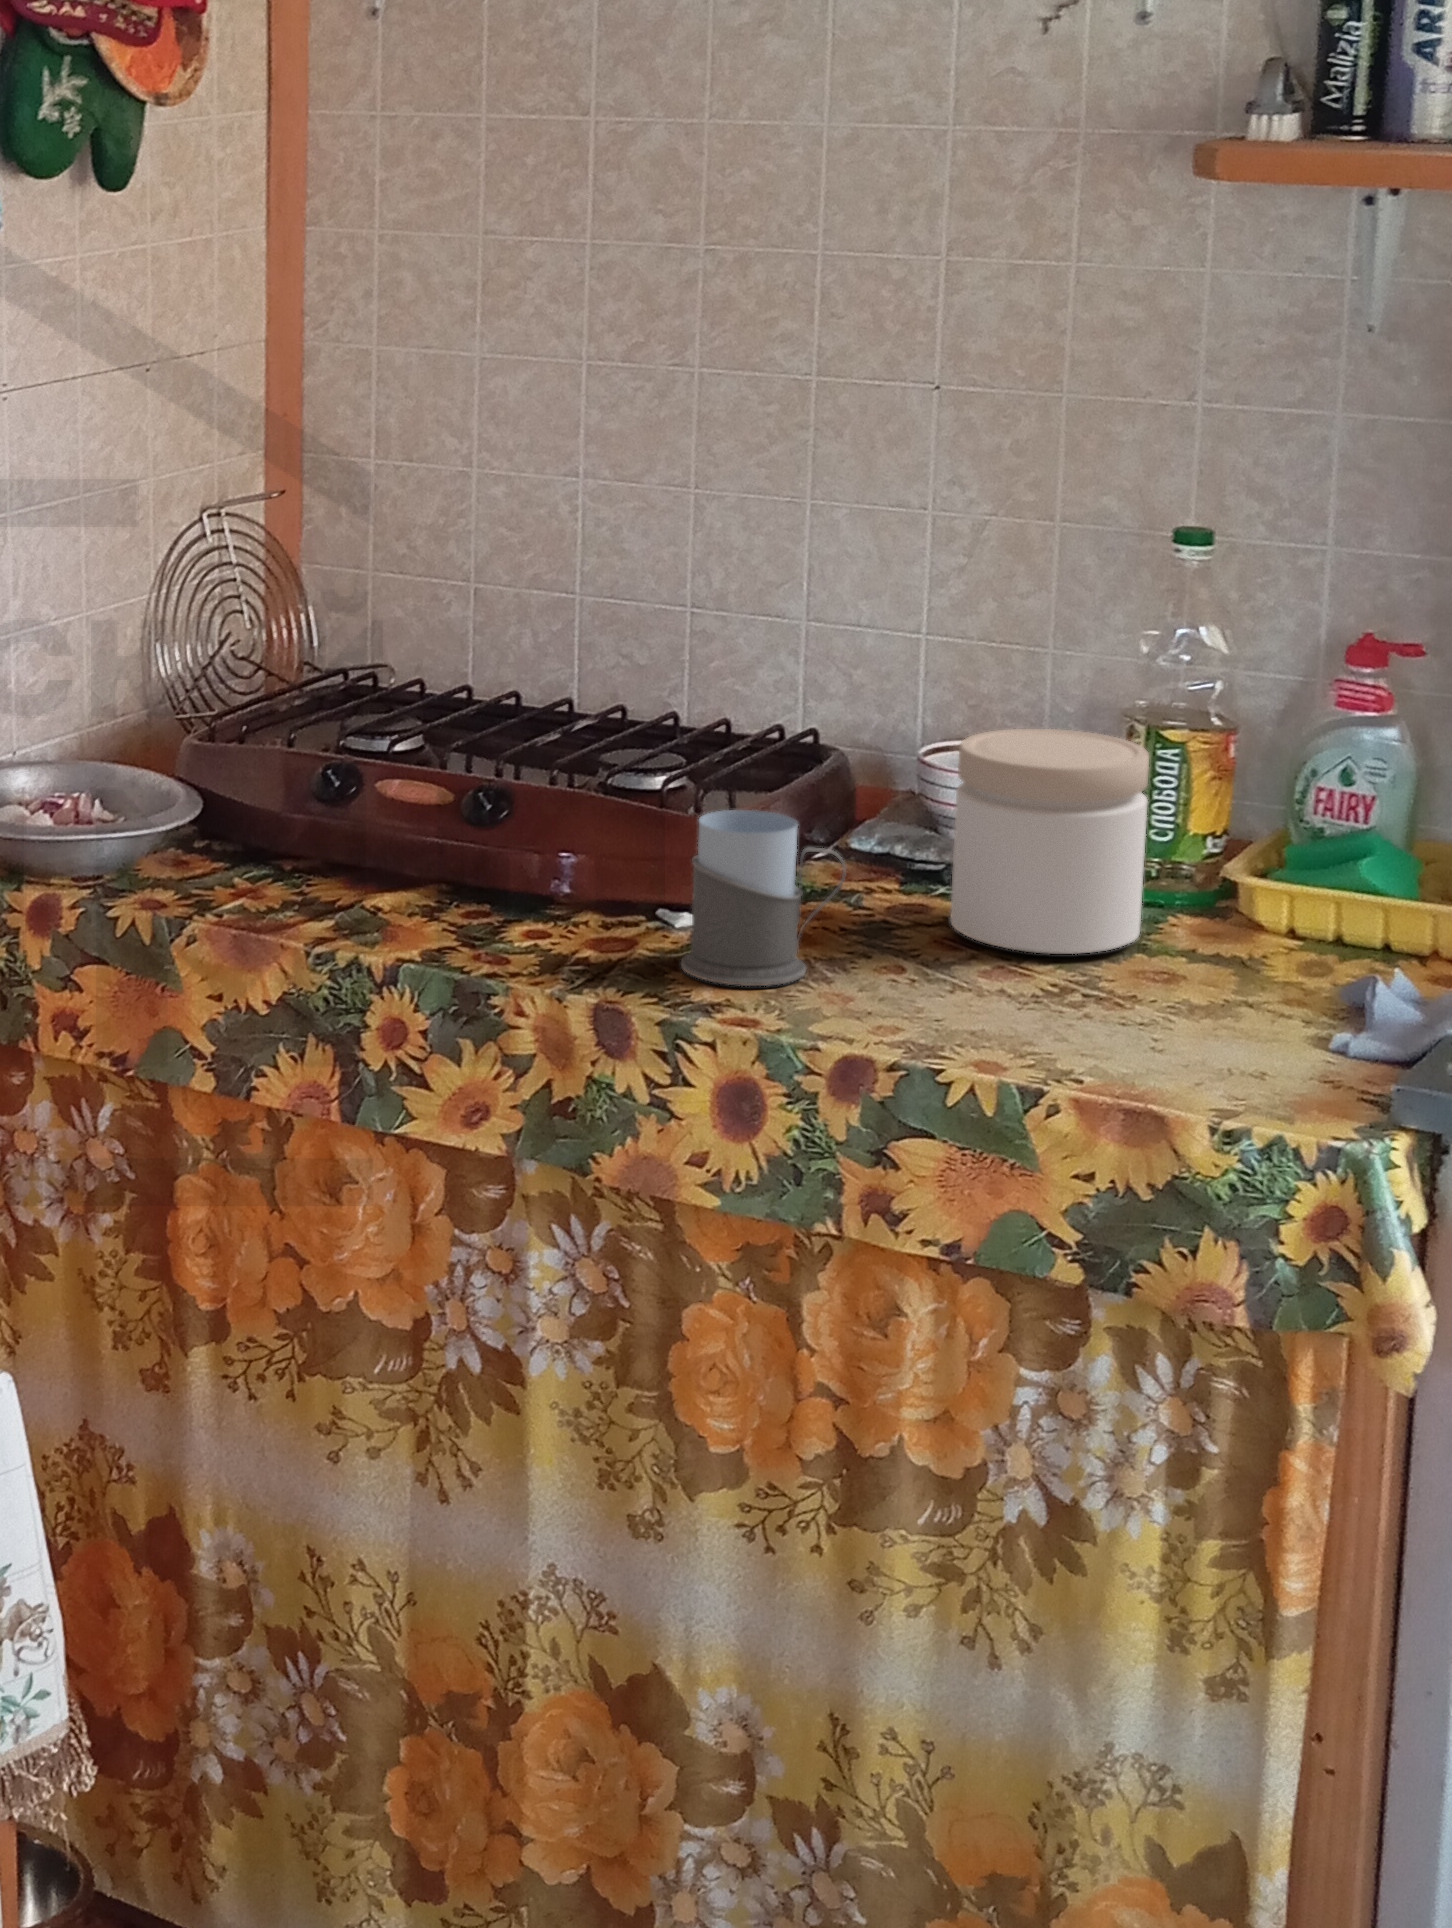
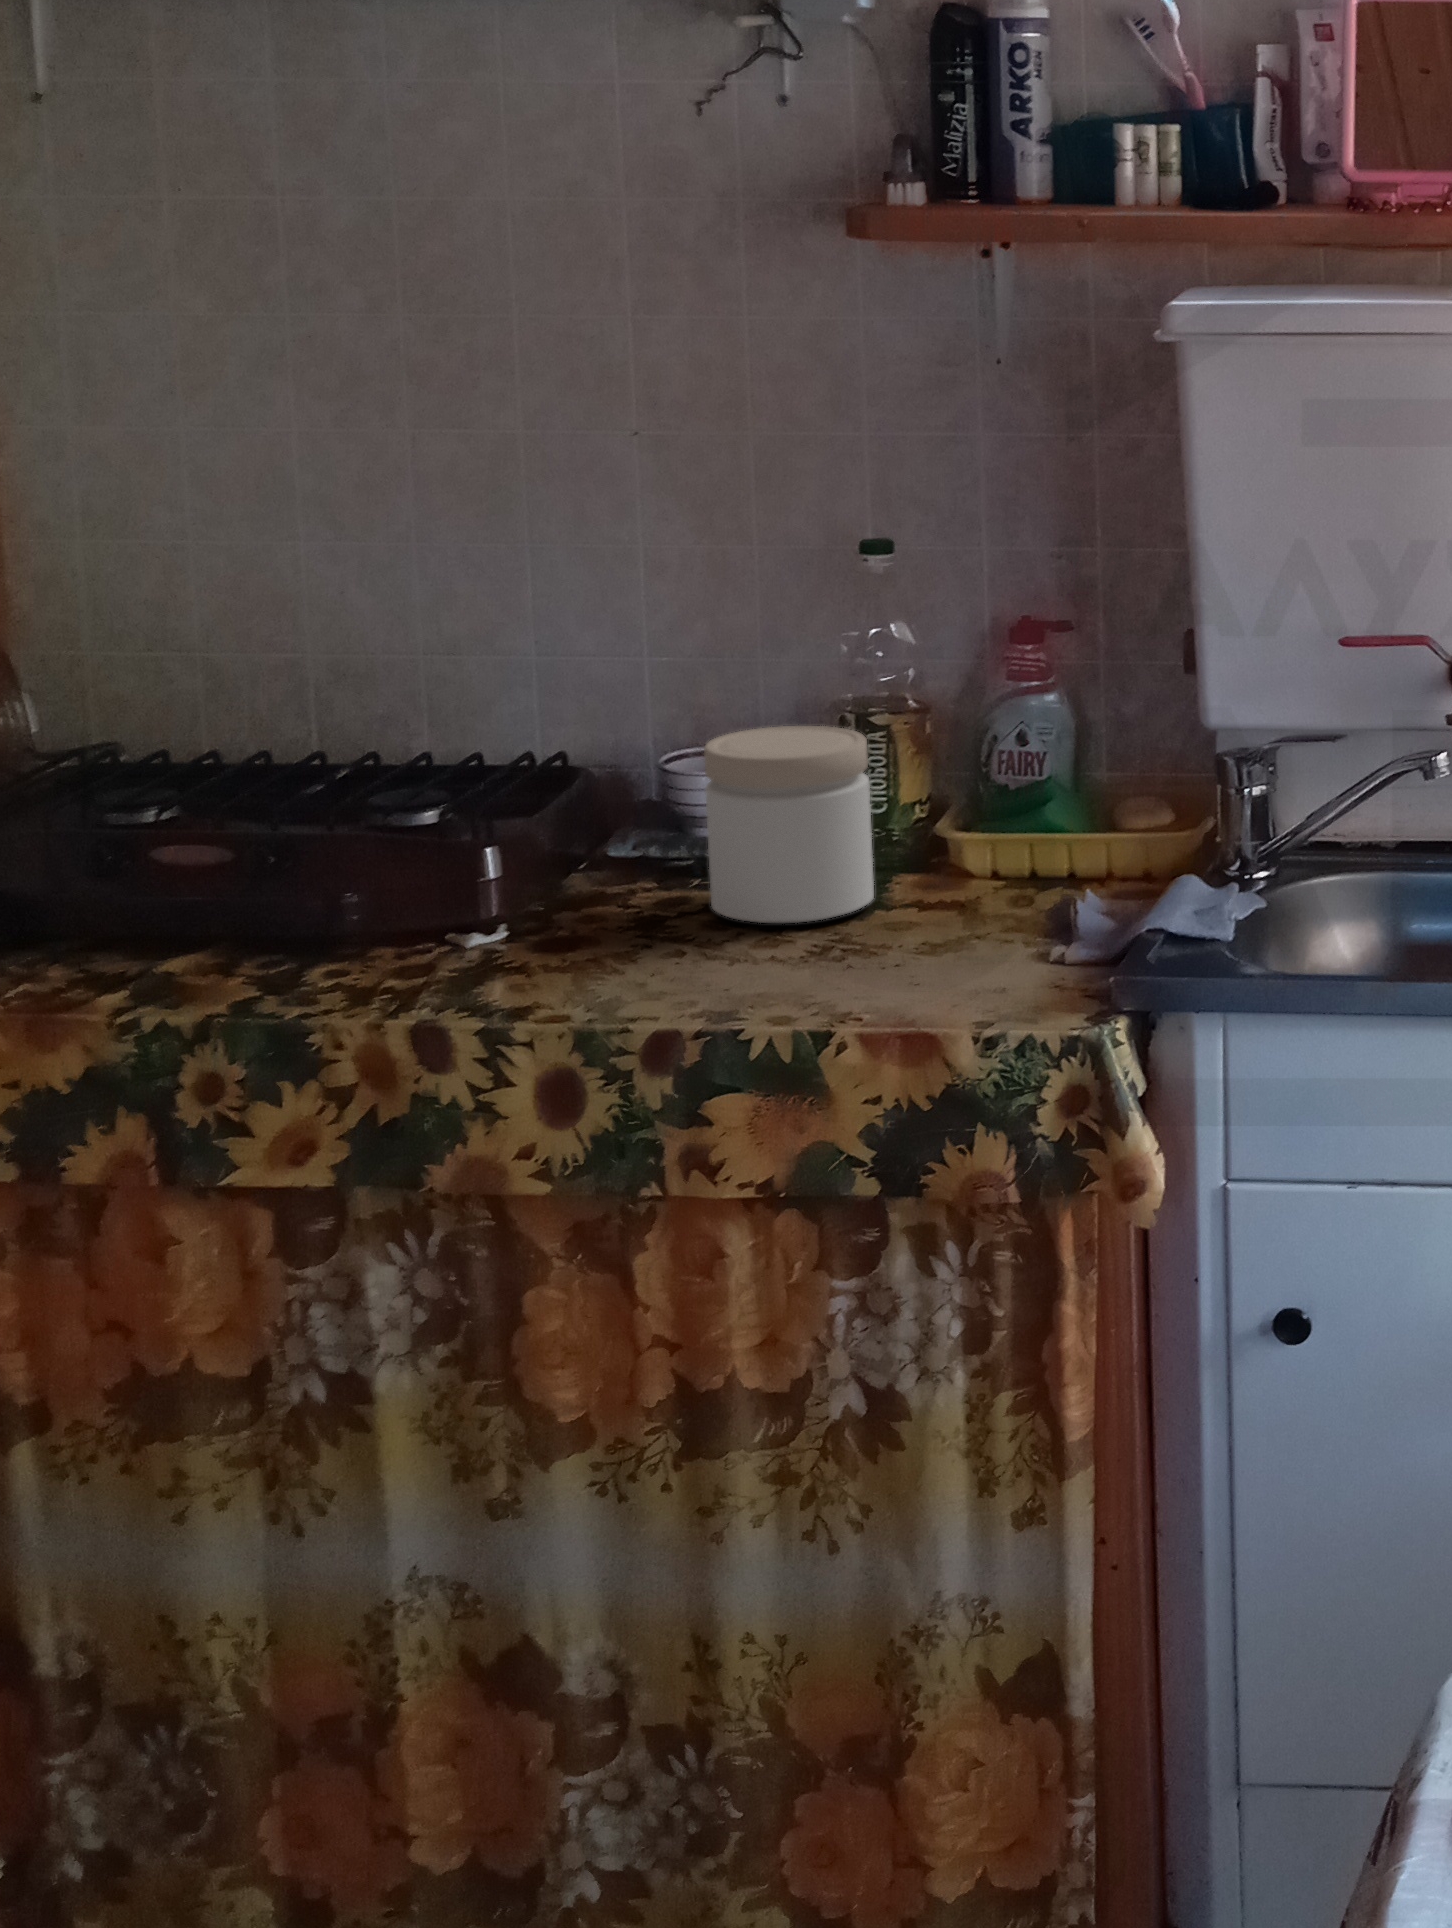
mug: present [681,810,846,986] -> none [480,827,624,989]

